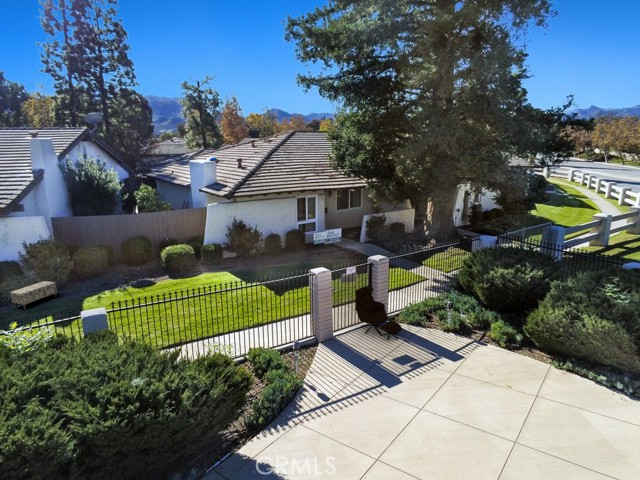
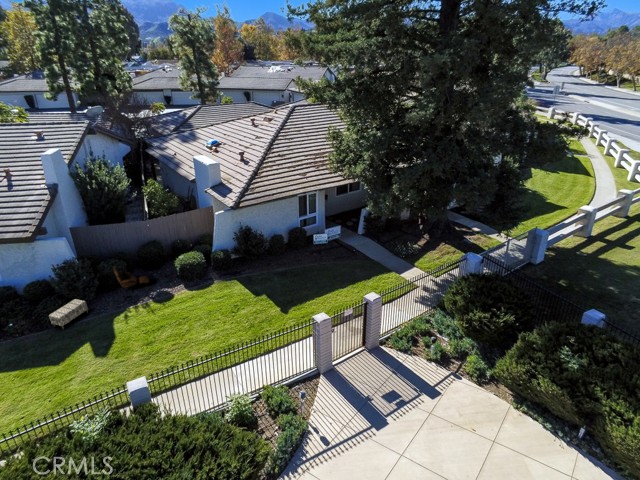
lounge chair: present [355,286,402,340] -> present [114,266,150,292]

